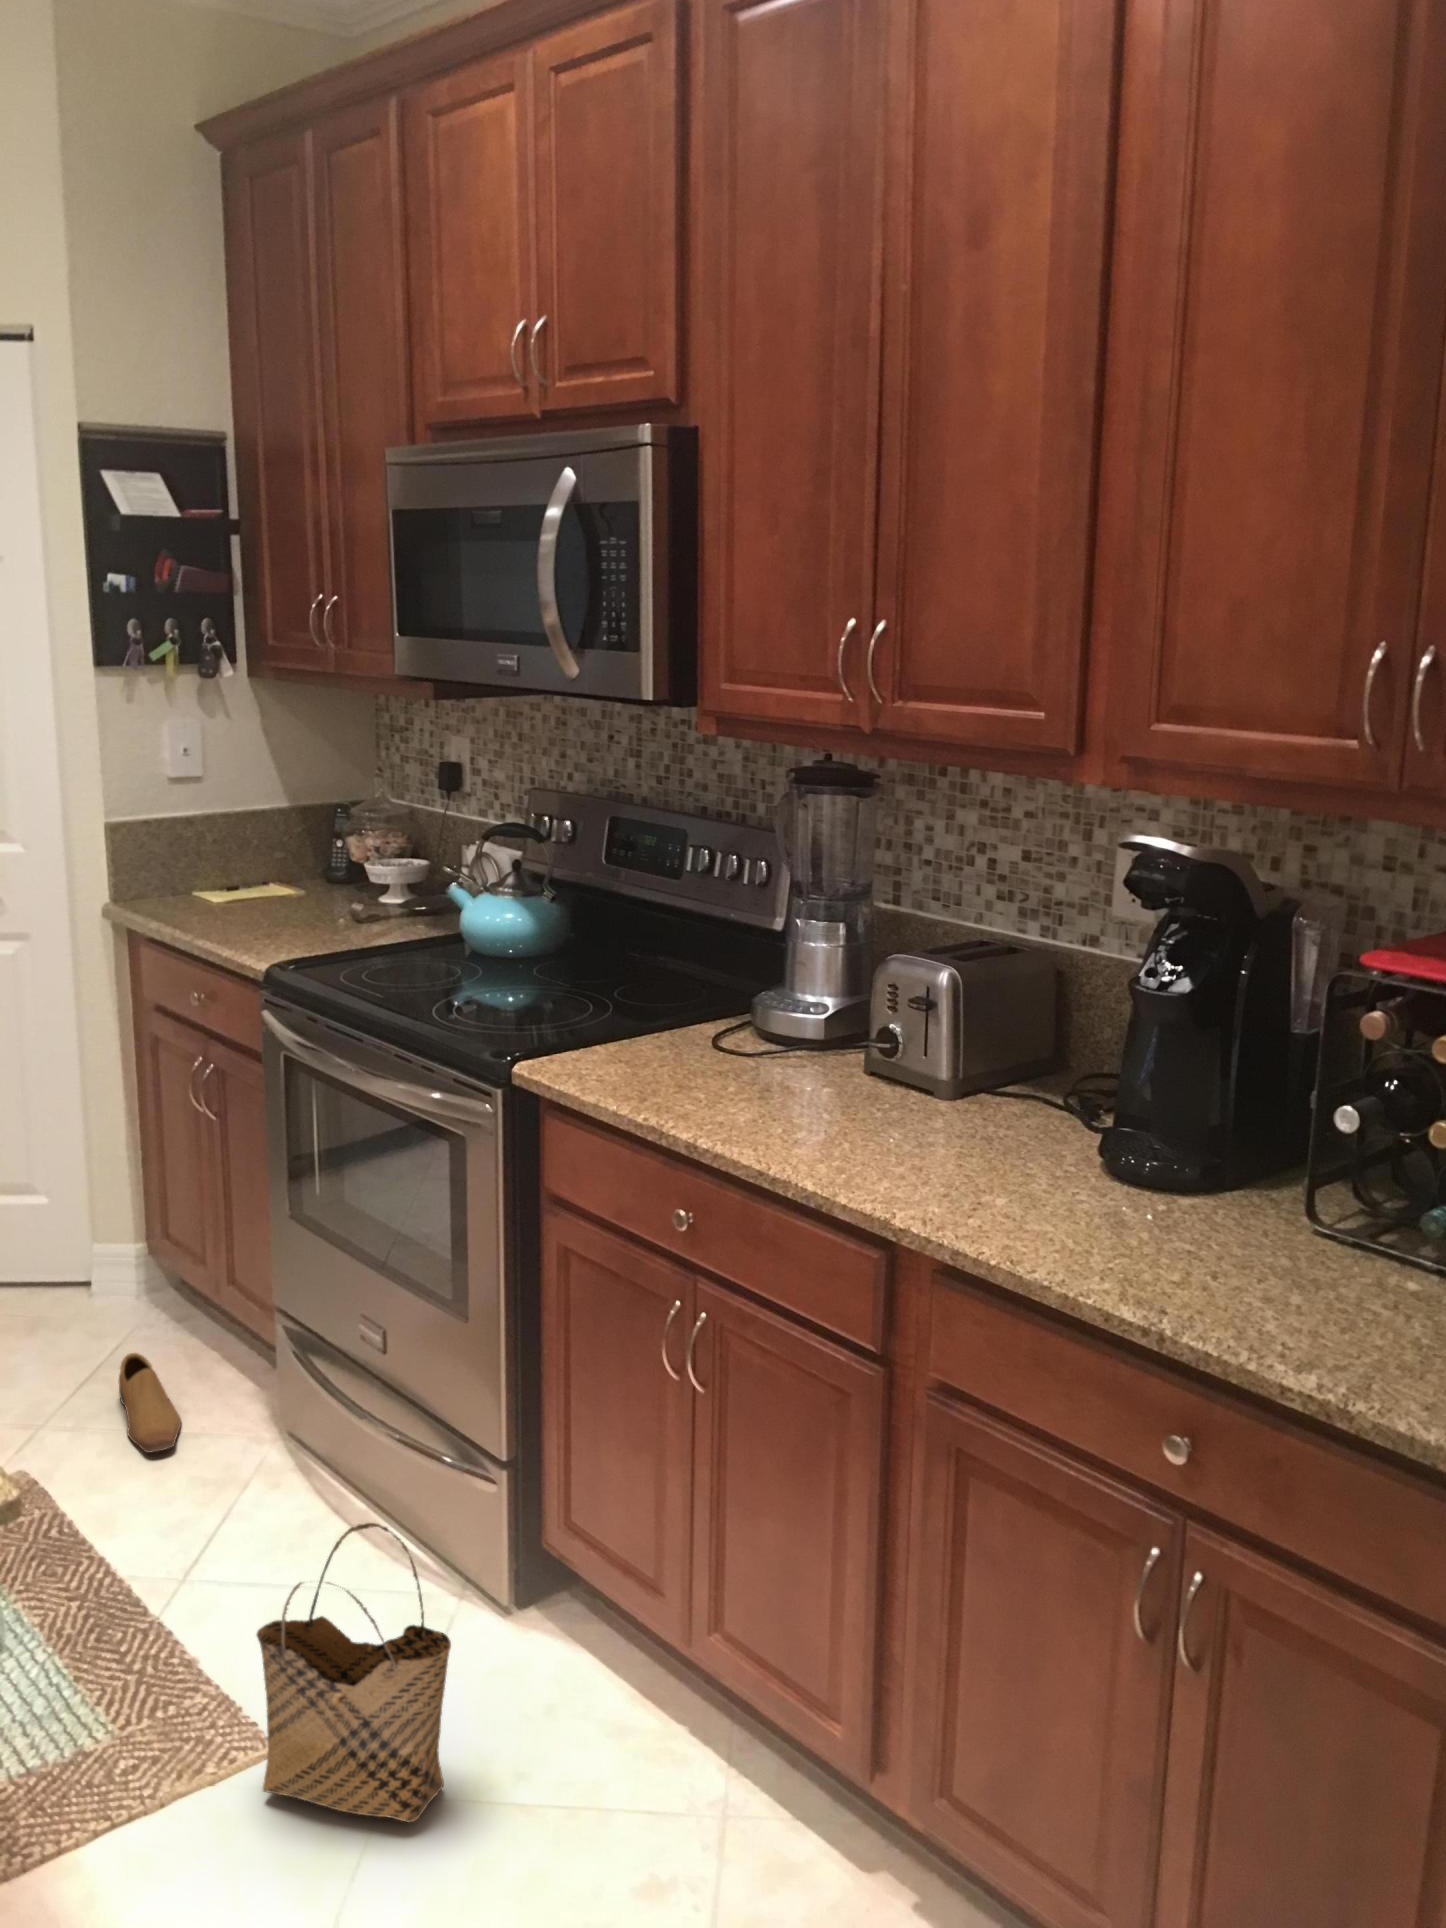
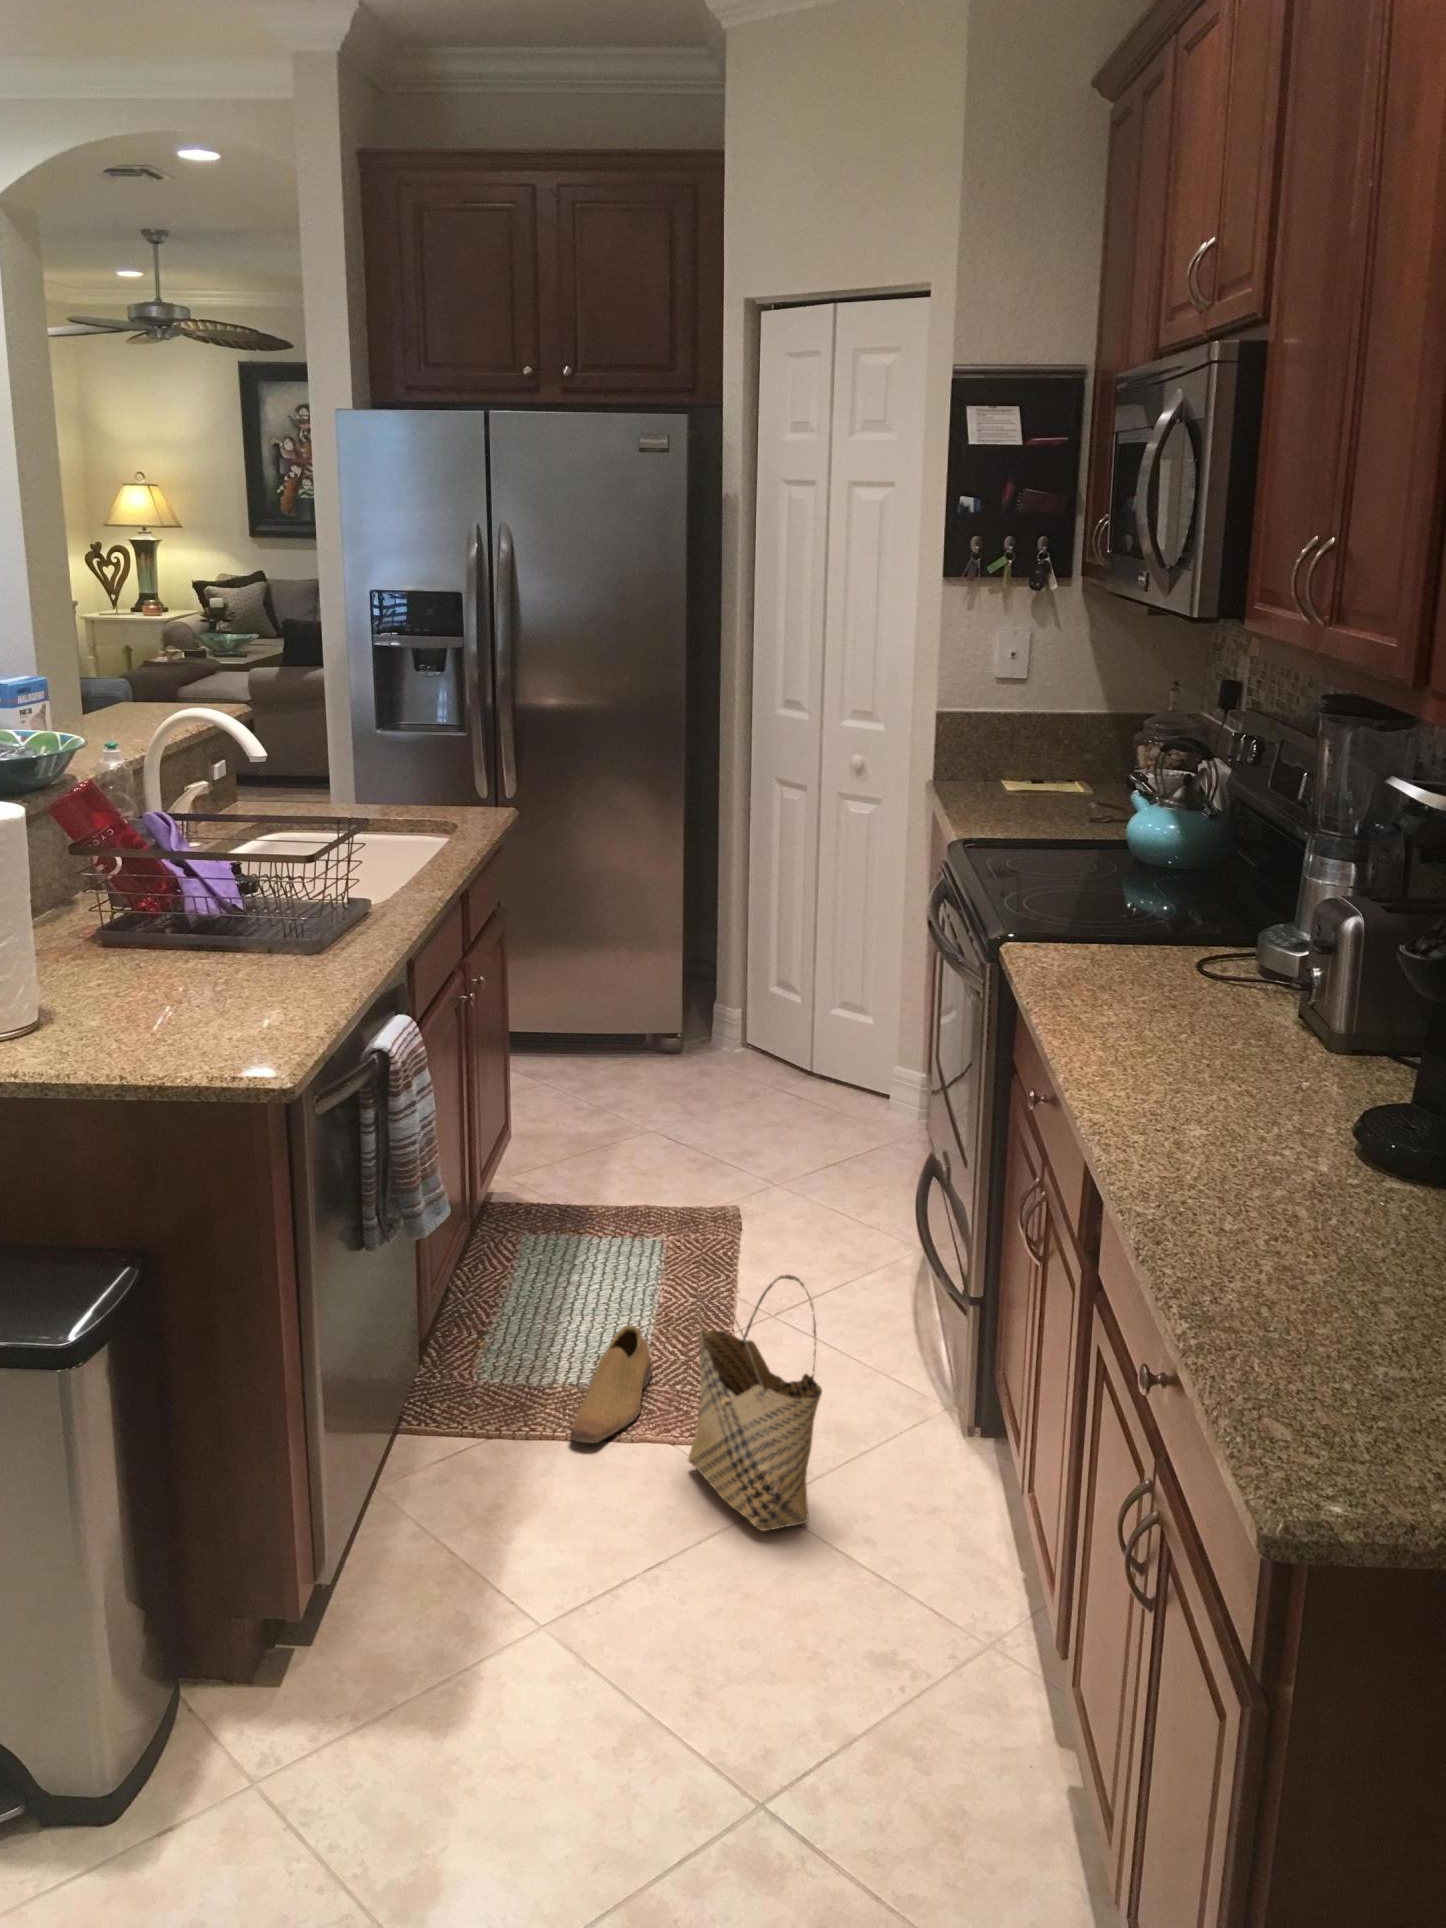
shoe: present [119,1353,181,1453] -> present [570,1325,652,1443]

